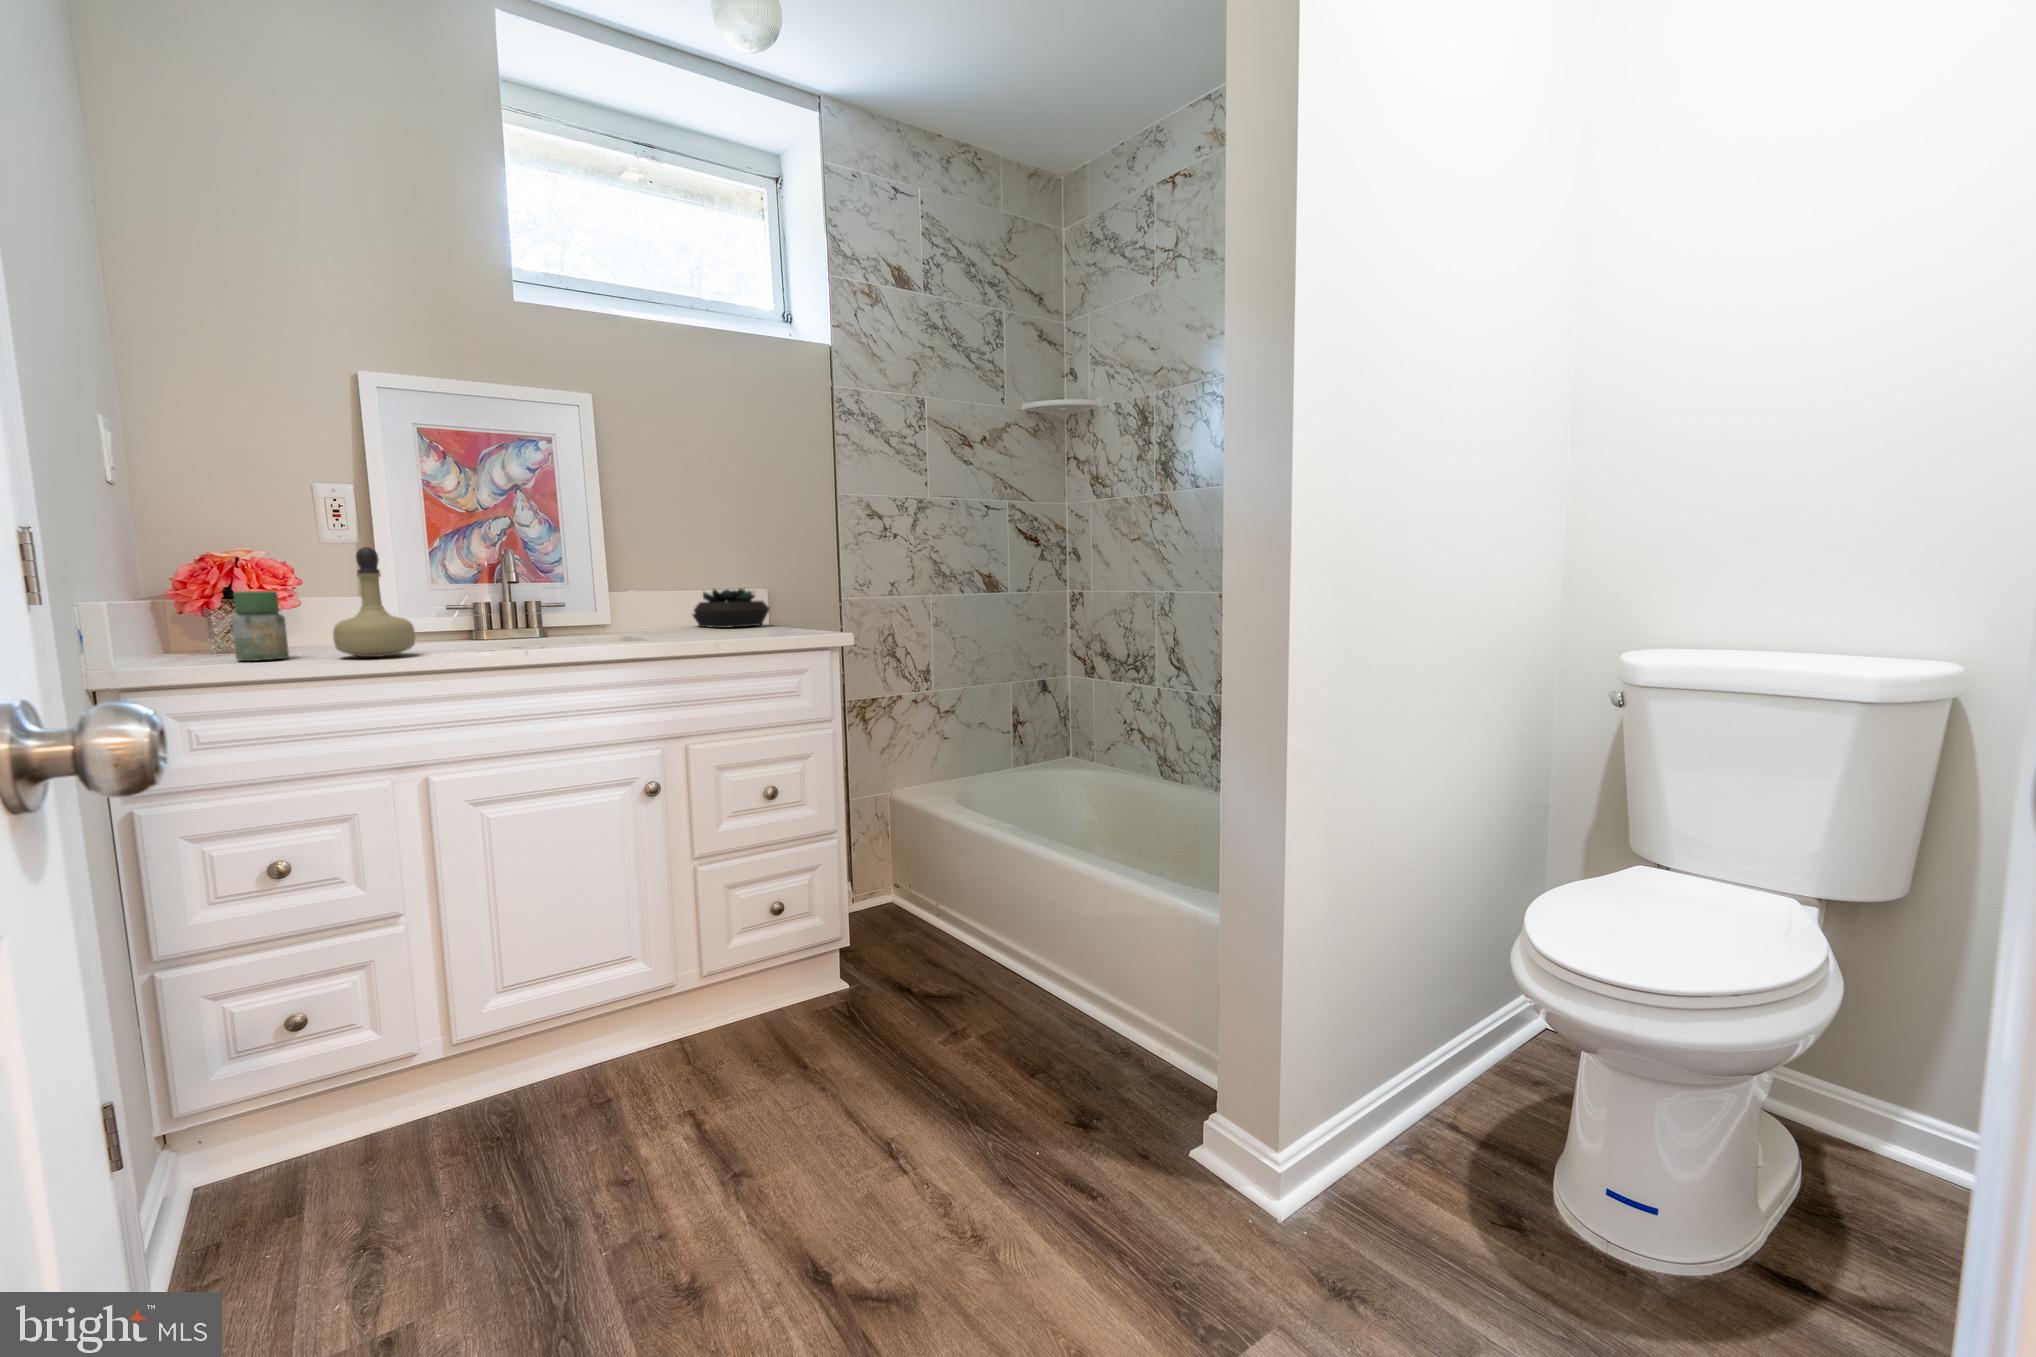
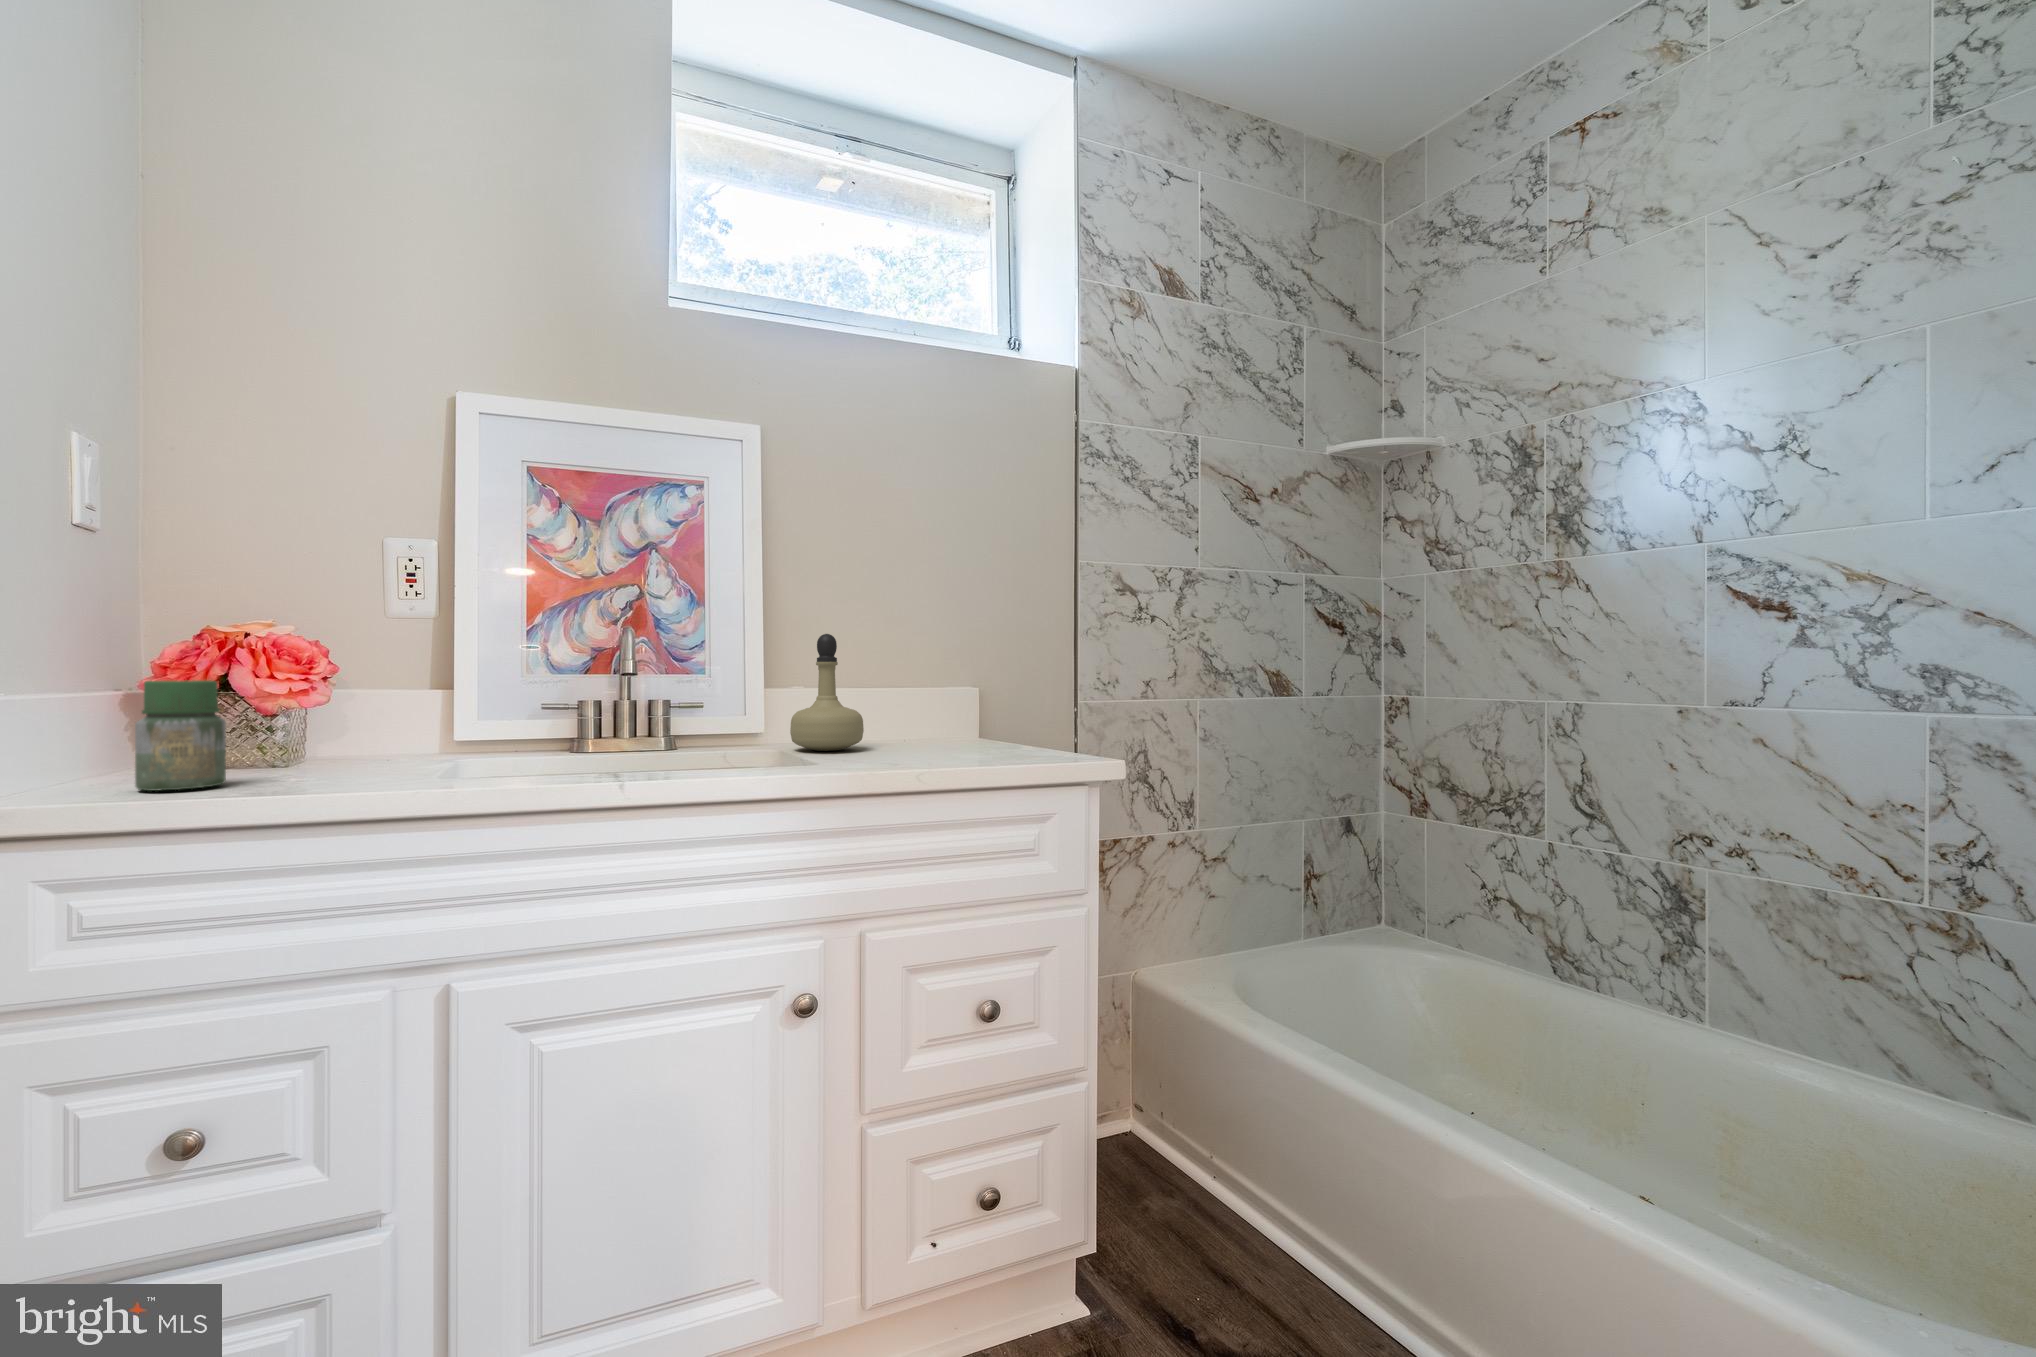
perfume bottle: present [333,547,416,657] -> present [790,634,864,751]
succulent plant: present [693,589,769,628] -> none [875,684,981,740]

